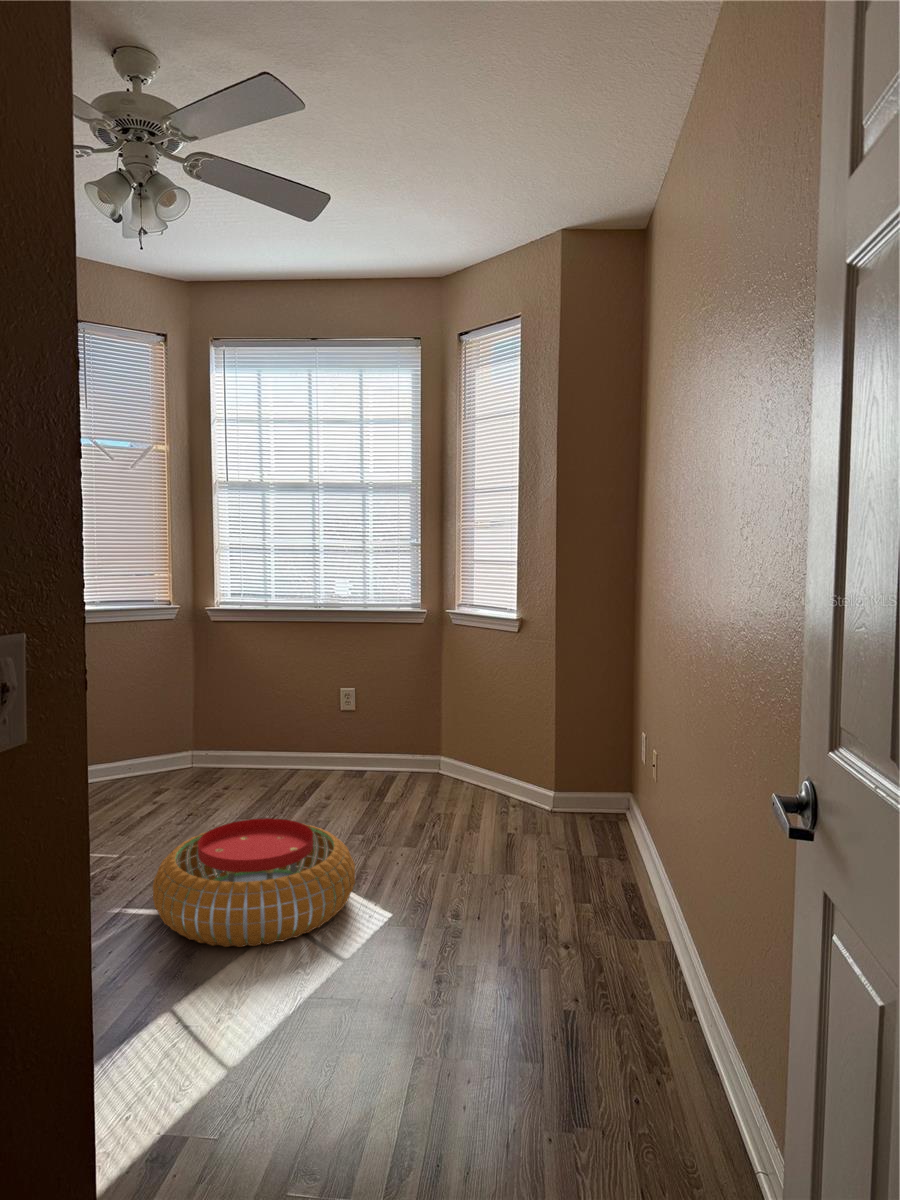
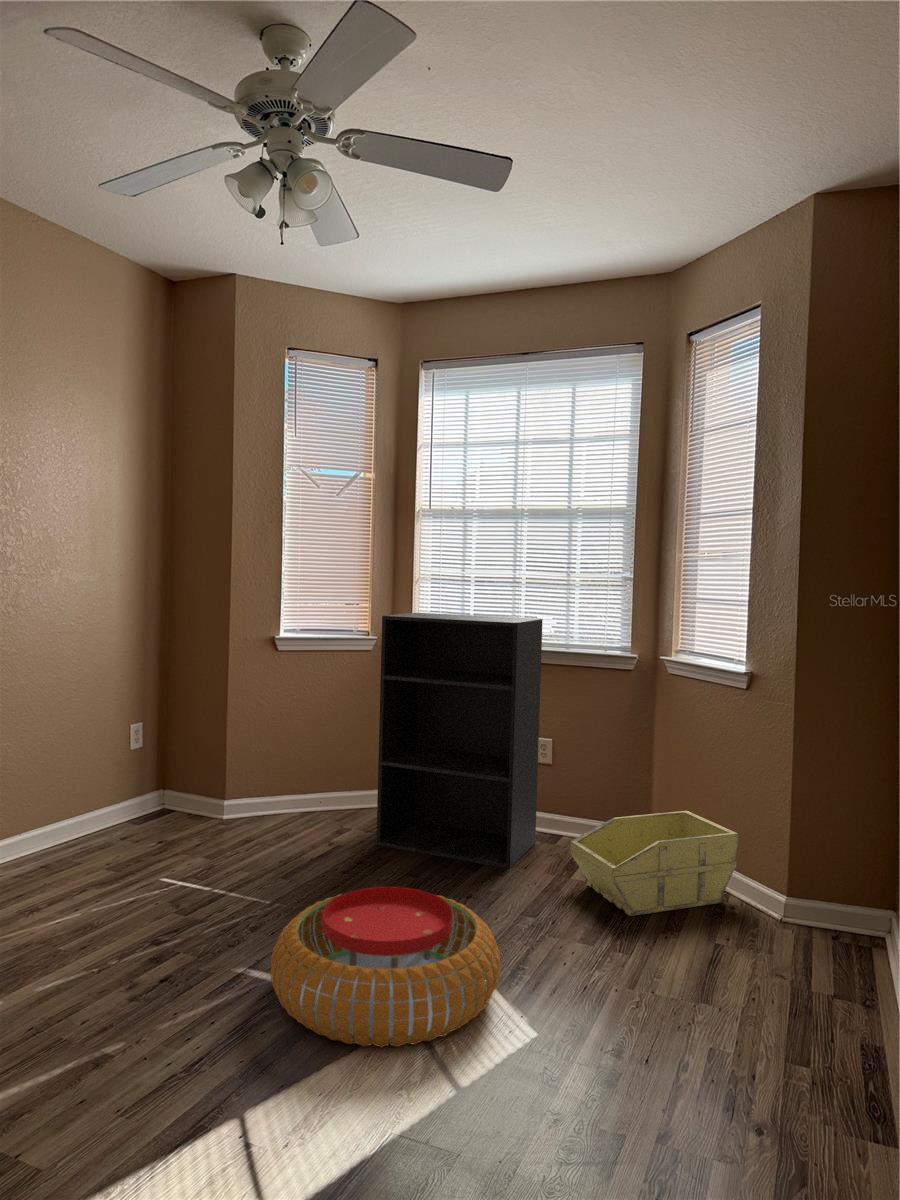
bookshelf: none [196,580,344,801] -> present [376,613,543,869]
storage bin: none [383,735,516,822] -> present [569,811,739,916]

